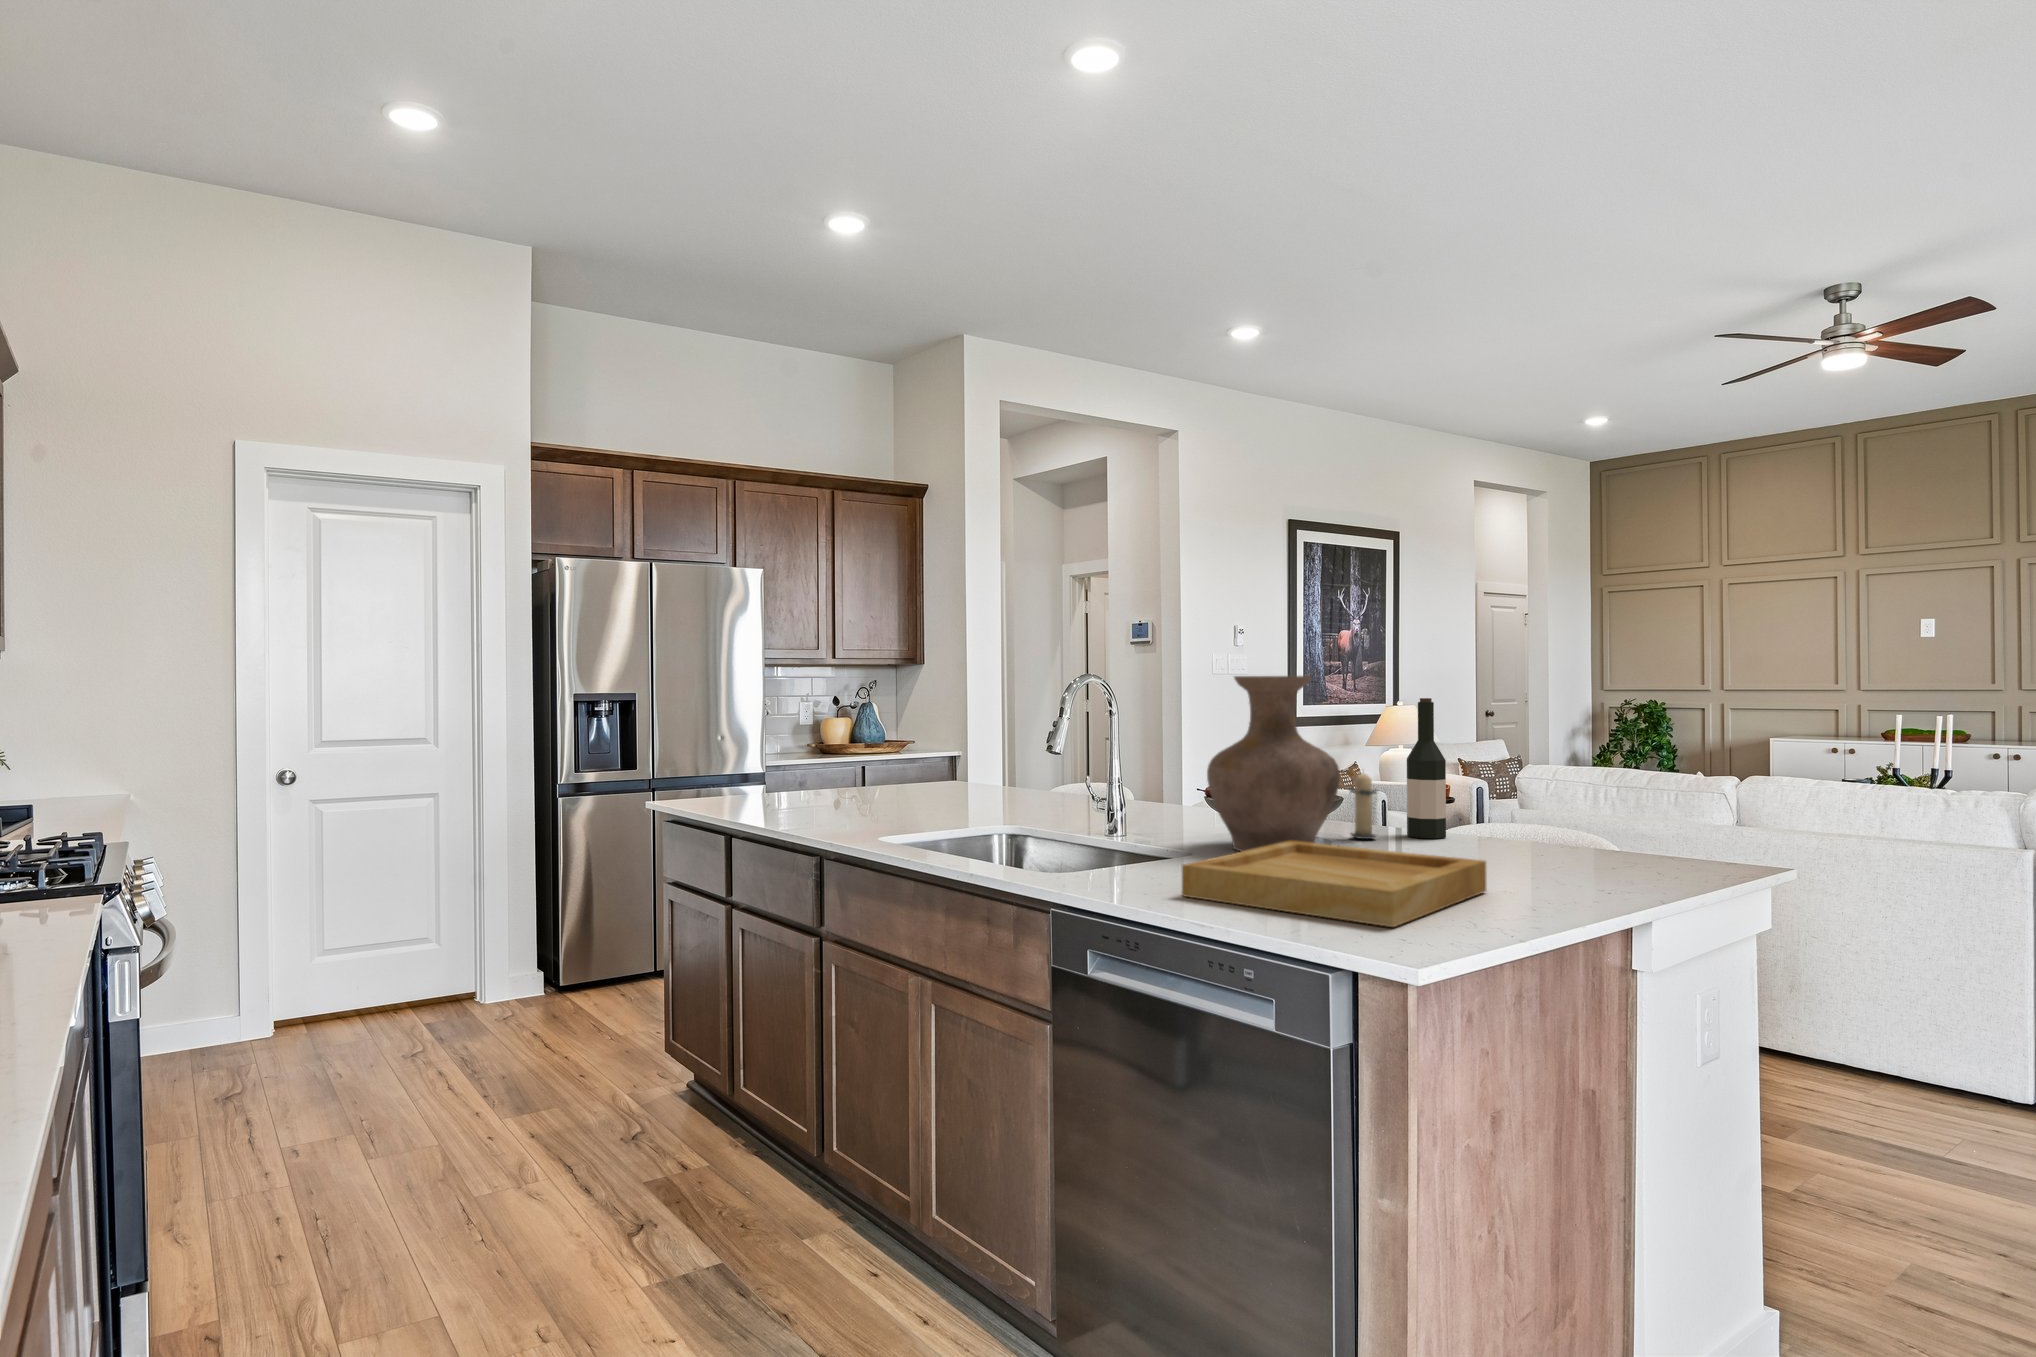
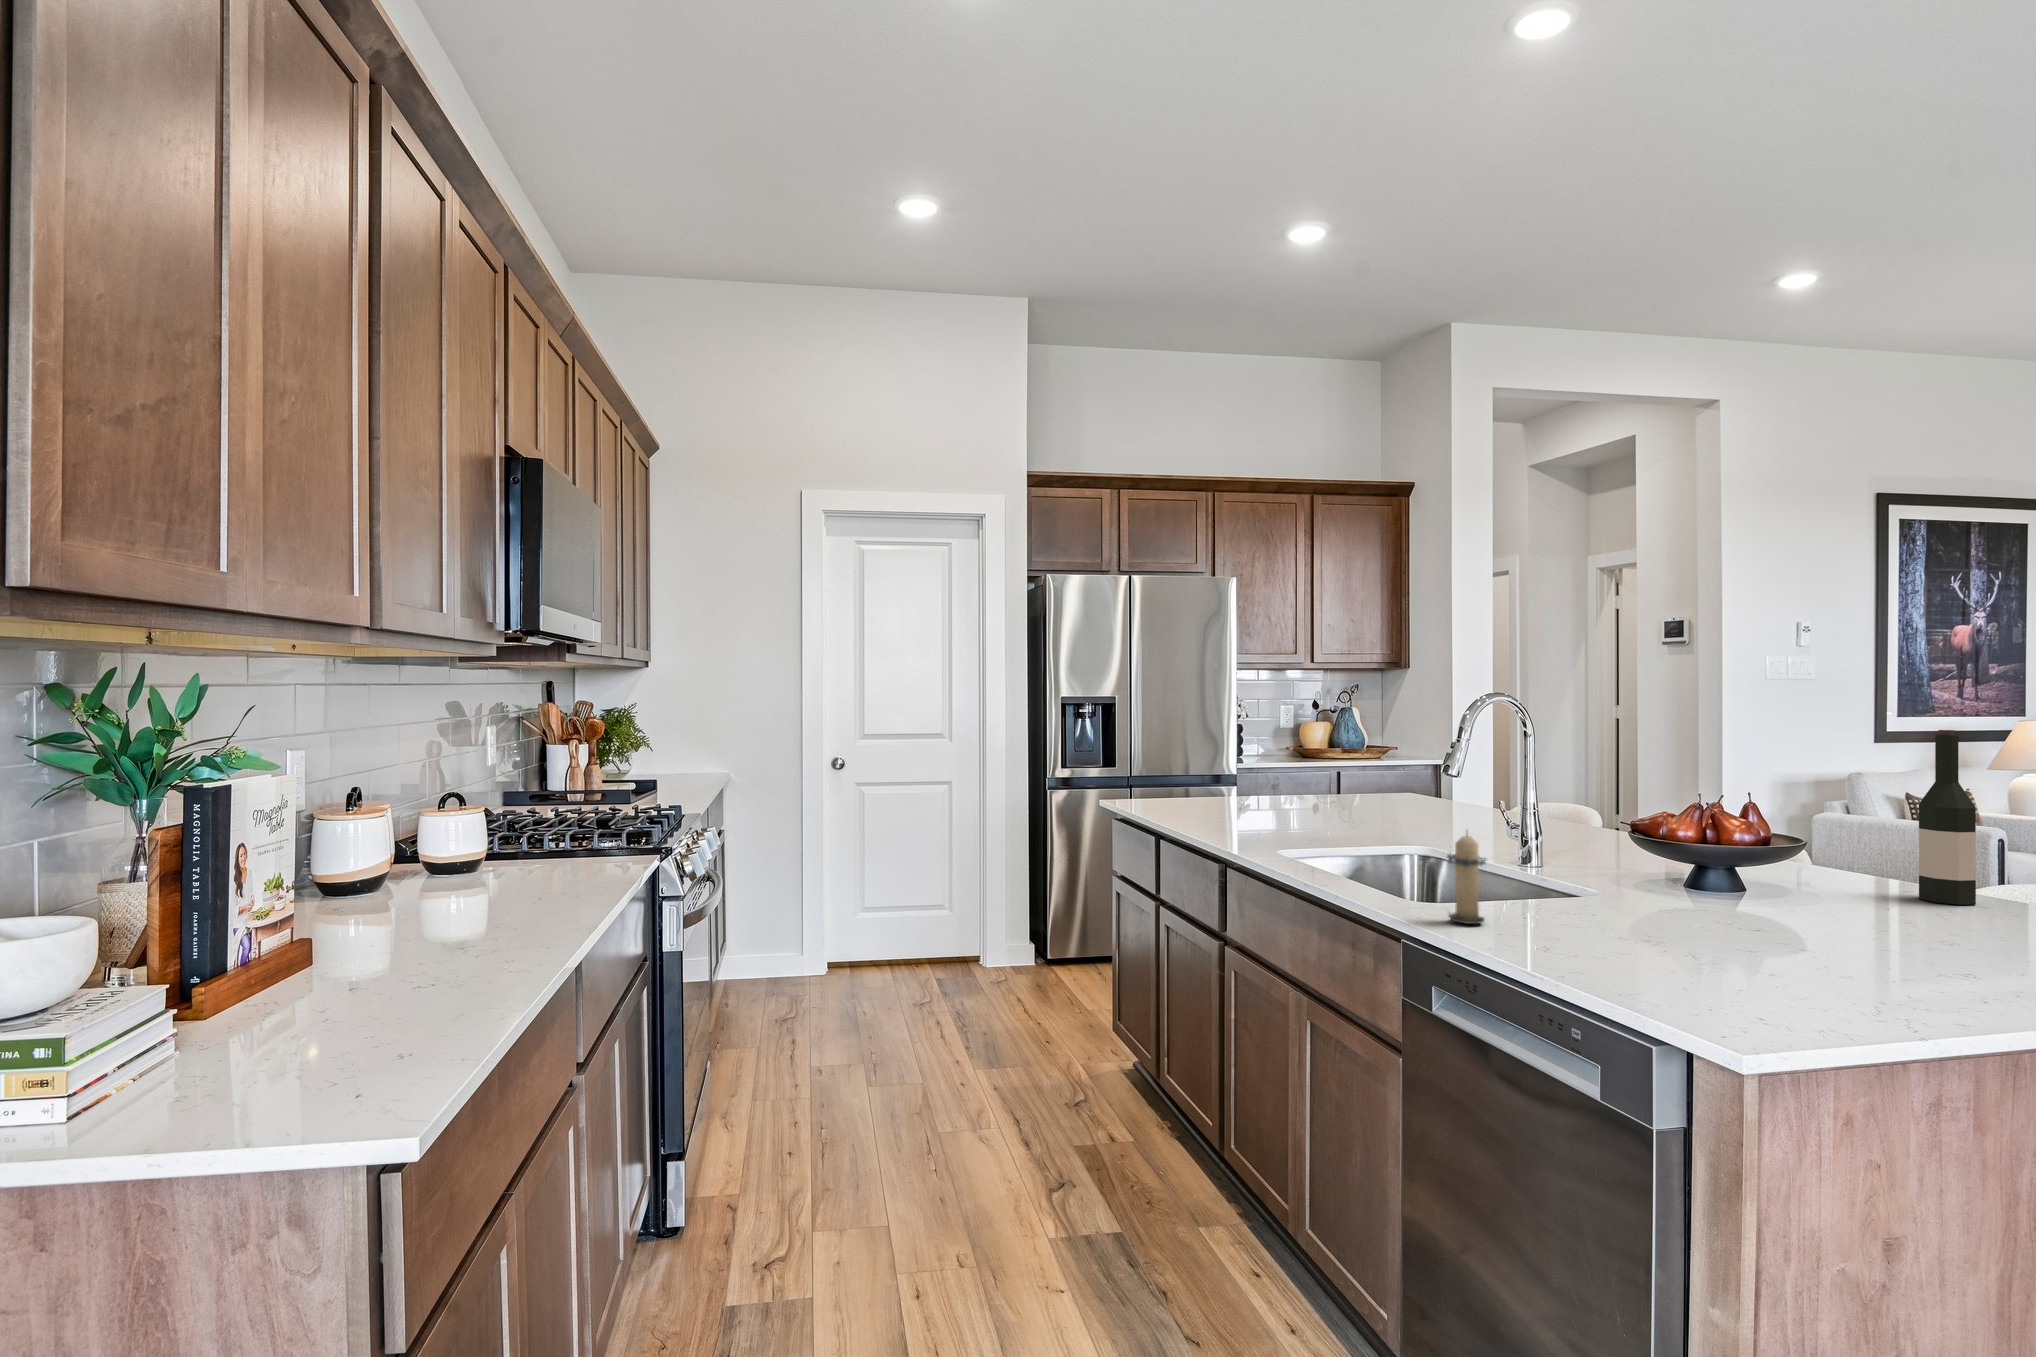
vase: present [1207,676,1340,852] -> none [1625,701,1799,909]
candle: present [1349,773,1377,839] -> present [1447,835,1486,924]
tray: present [1182,841,1486,927] -> none [1542,894,1962,1010]

